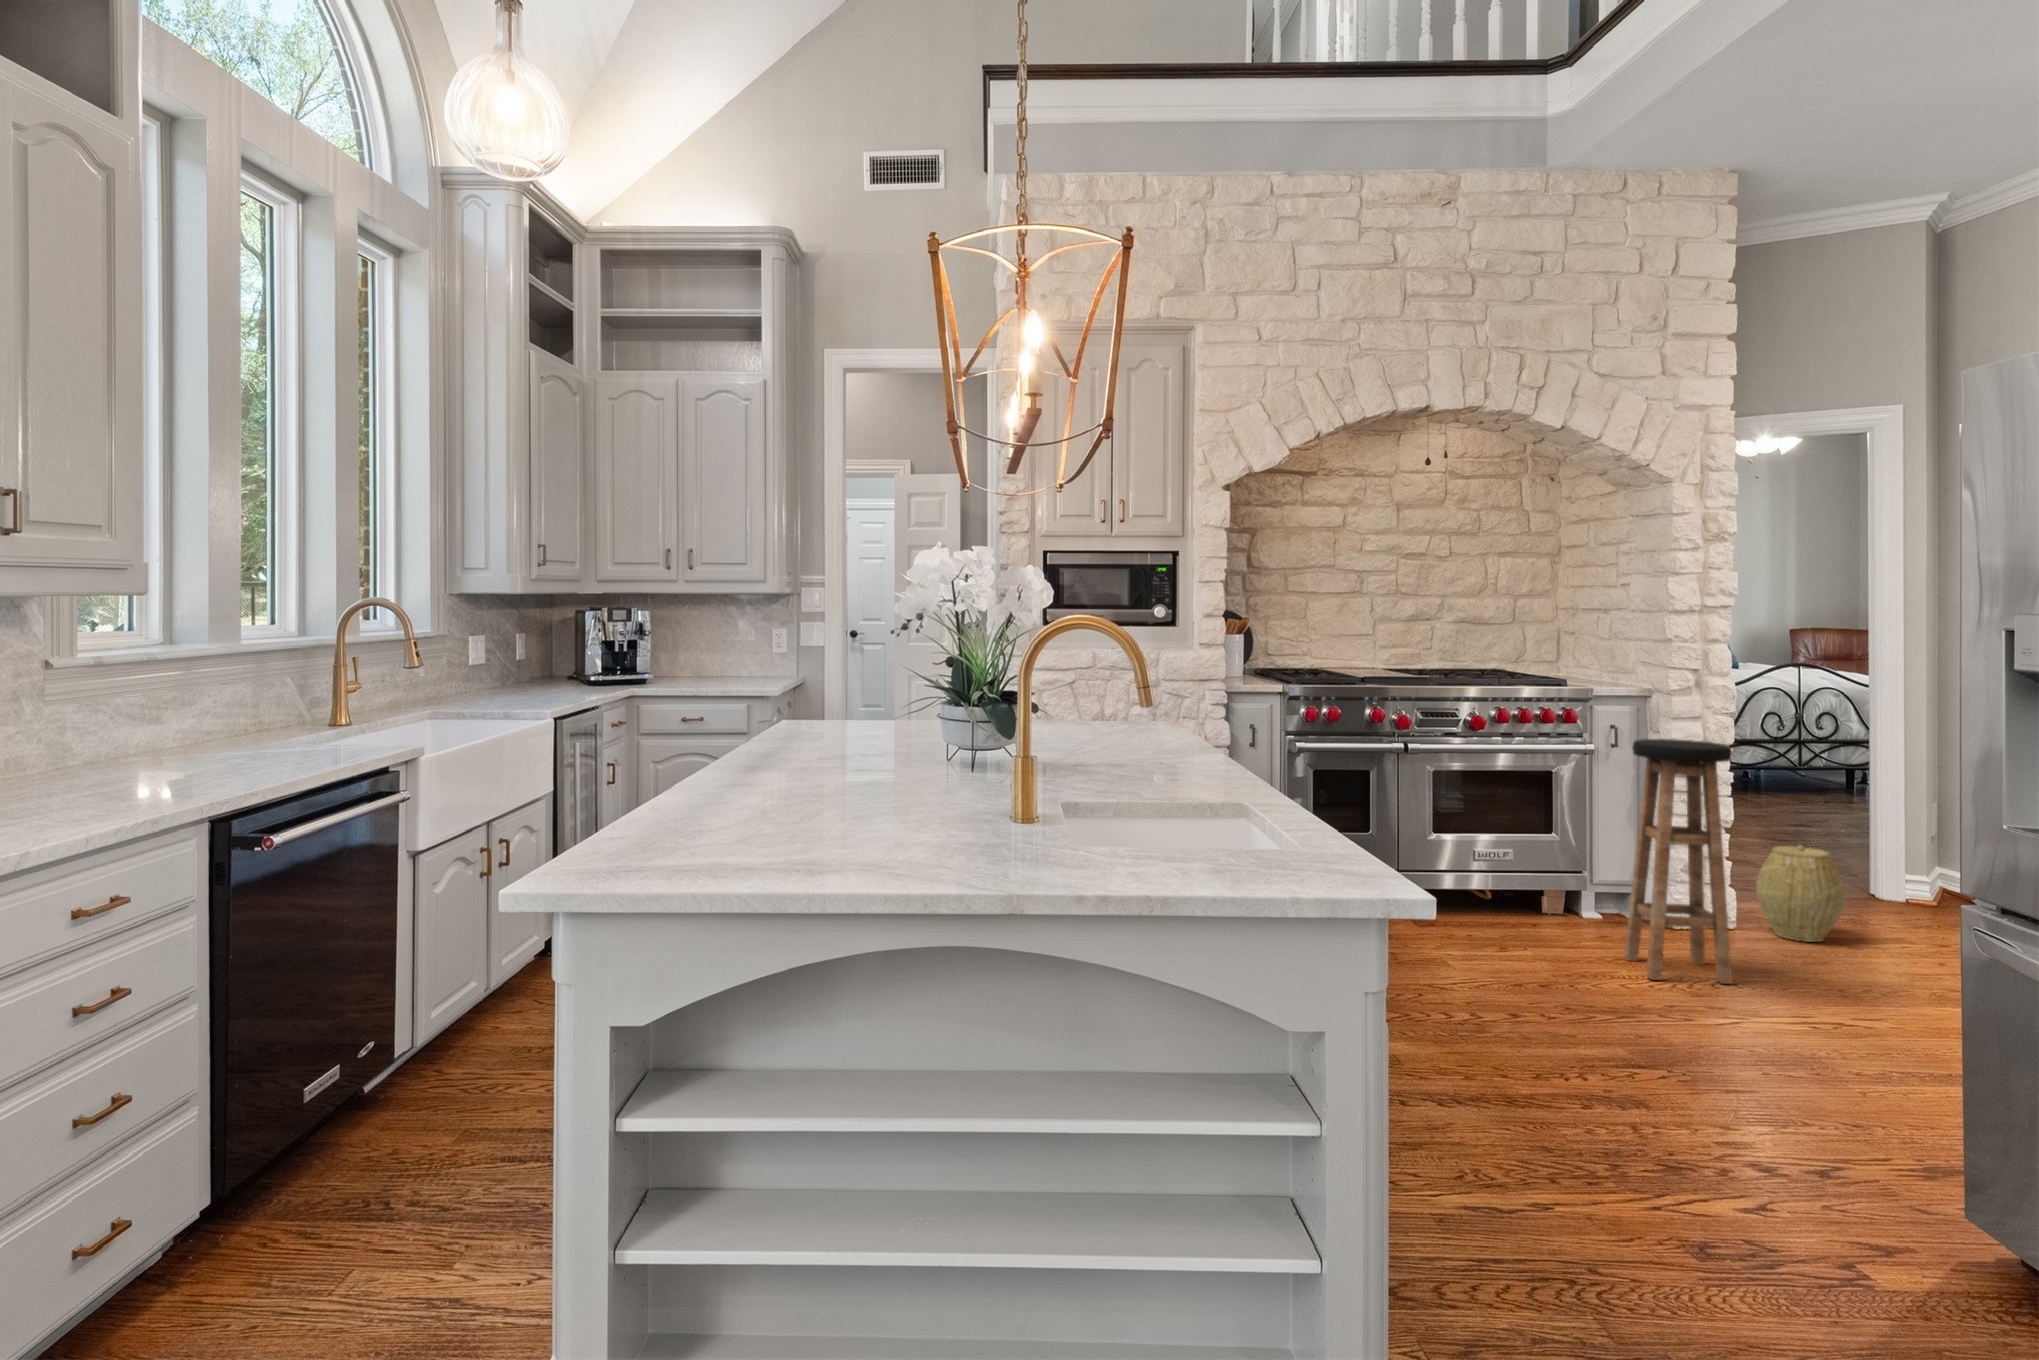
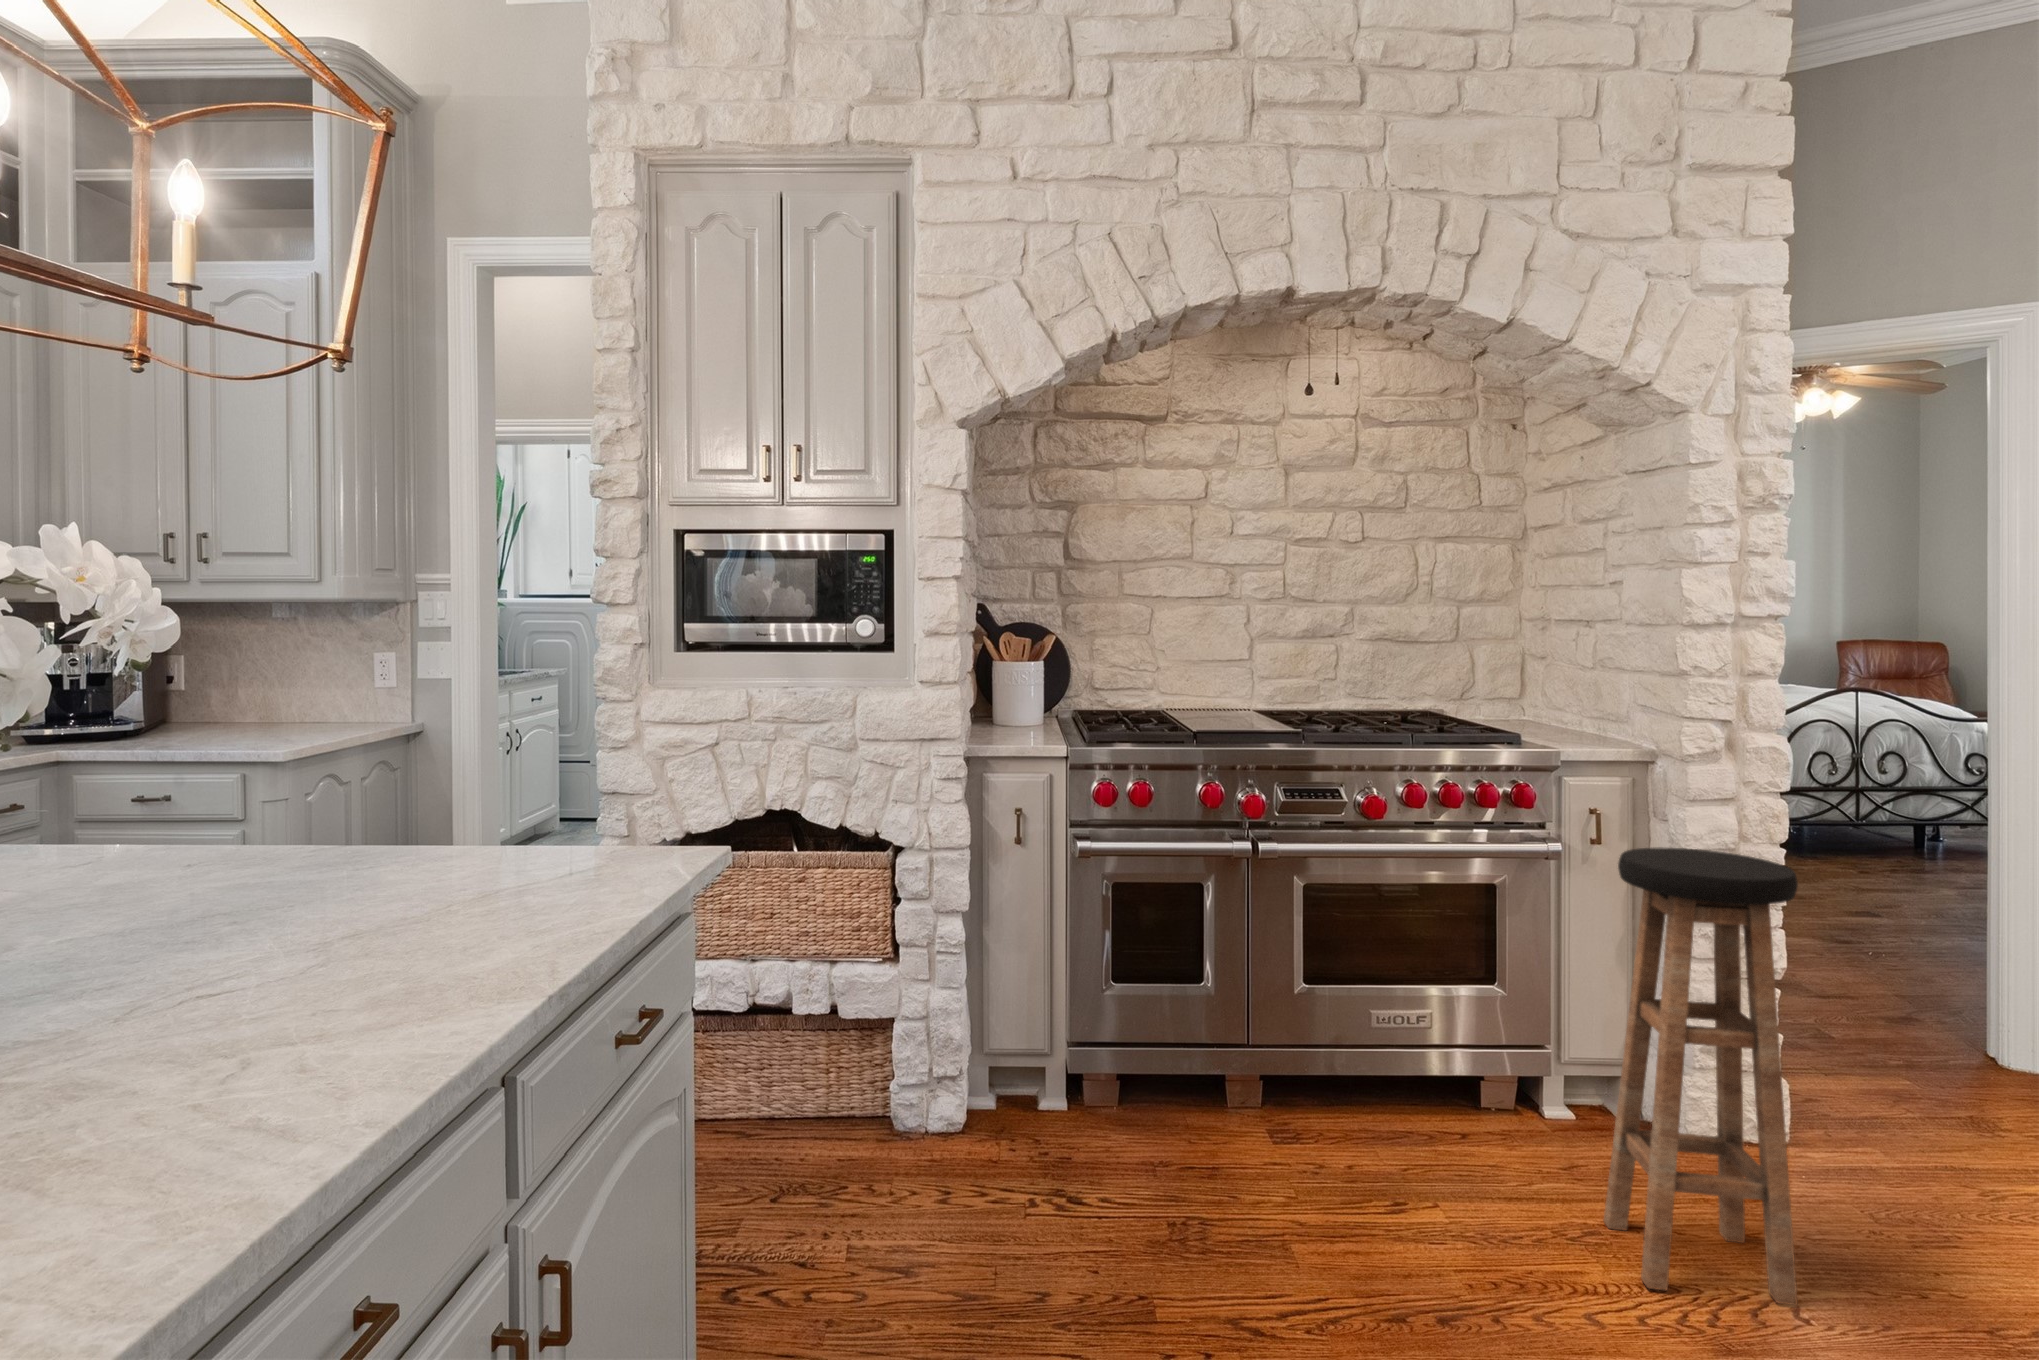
woven basket: present [1756,846,1846,942] -> none [1827,1010,1983,1181]

